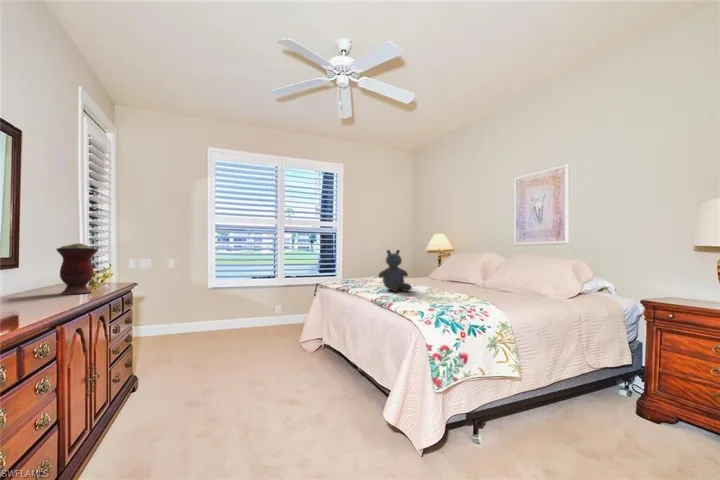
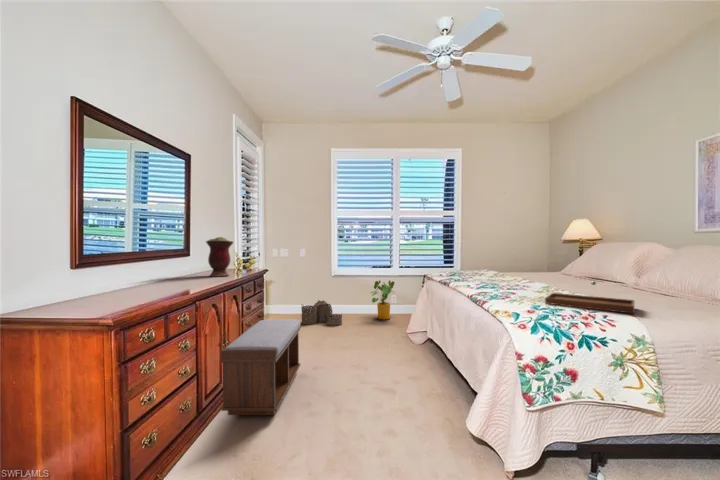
stuffed bear: present [379,250,412,292] -> none [482,242,522,288]
tray: none [436,282,498,306] -> present [545,281,634,314]
house plant: none [253,290,282,332] -> present [371,281,395,319]
woven basket: none [169,316,222,347] -> present [301,301,342,325]
bench: none [93,340,187,468] -> present [221,320,301,415]

